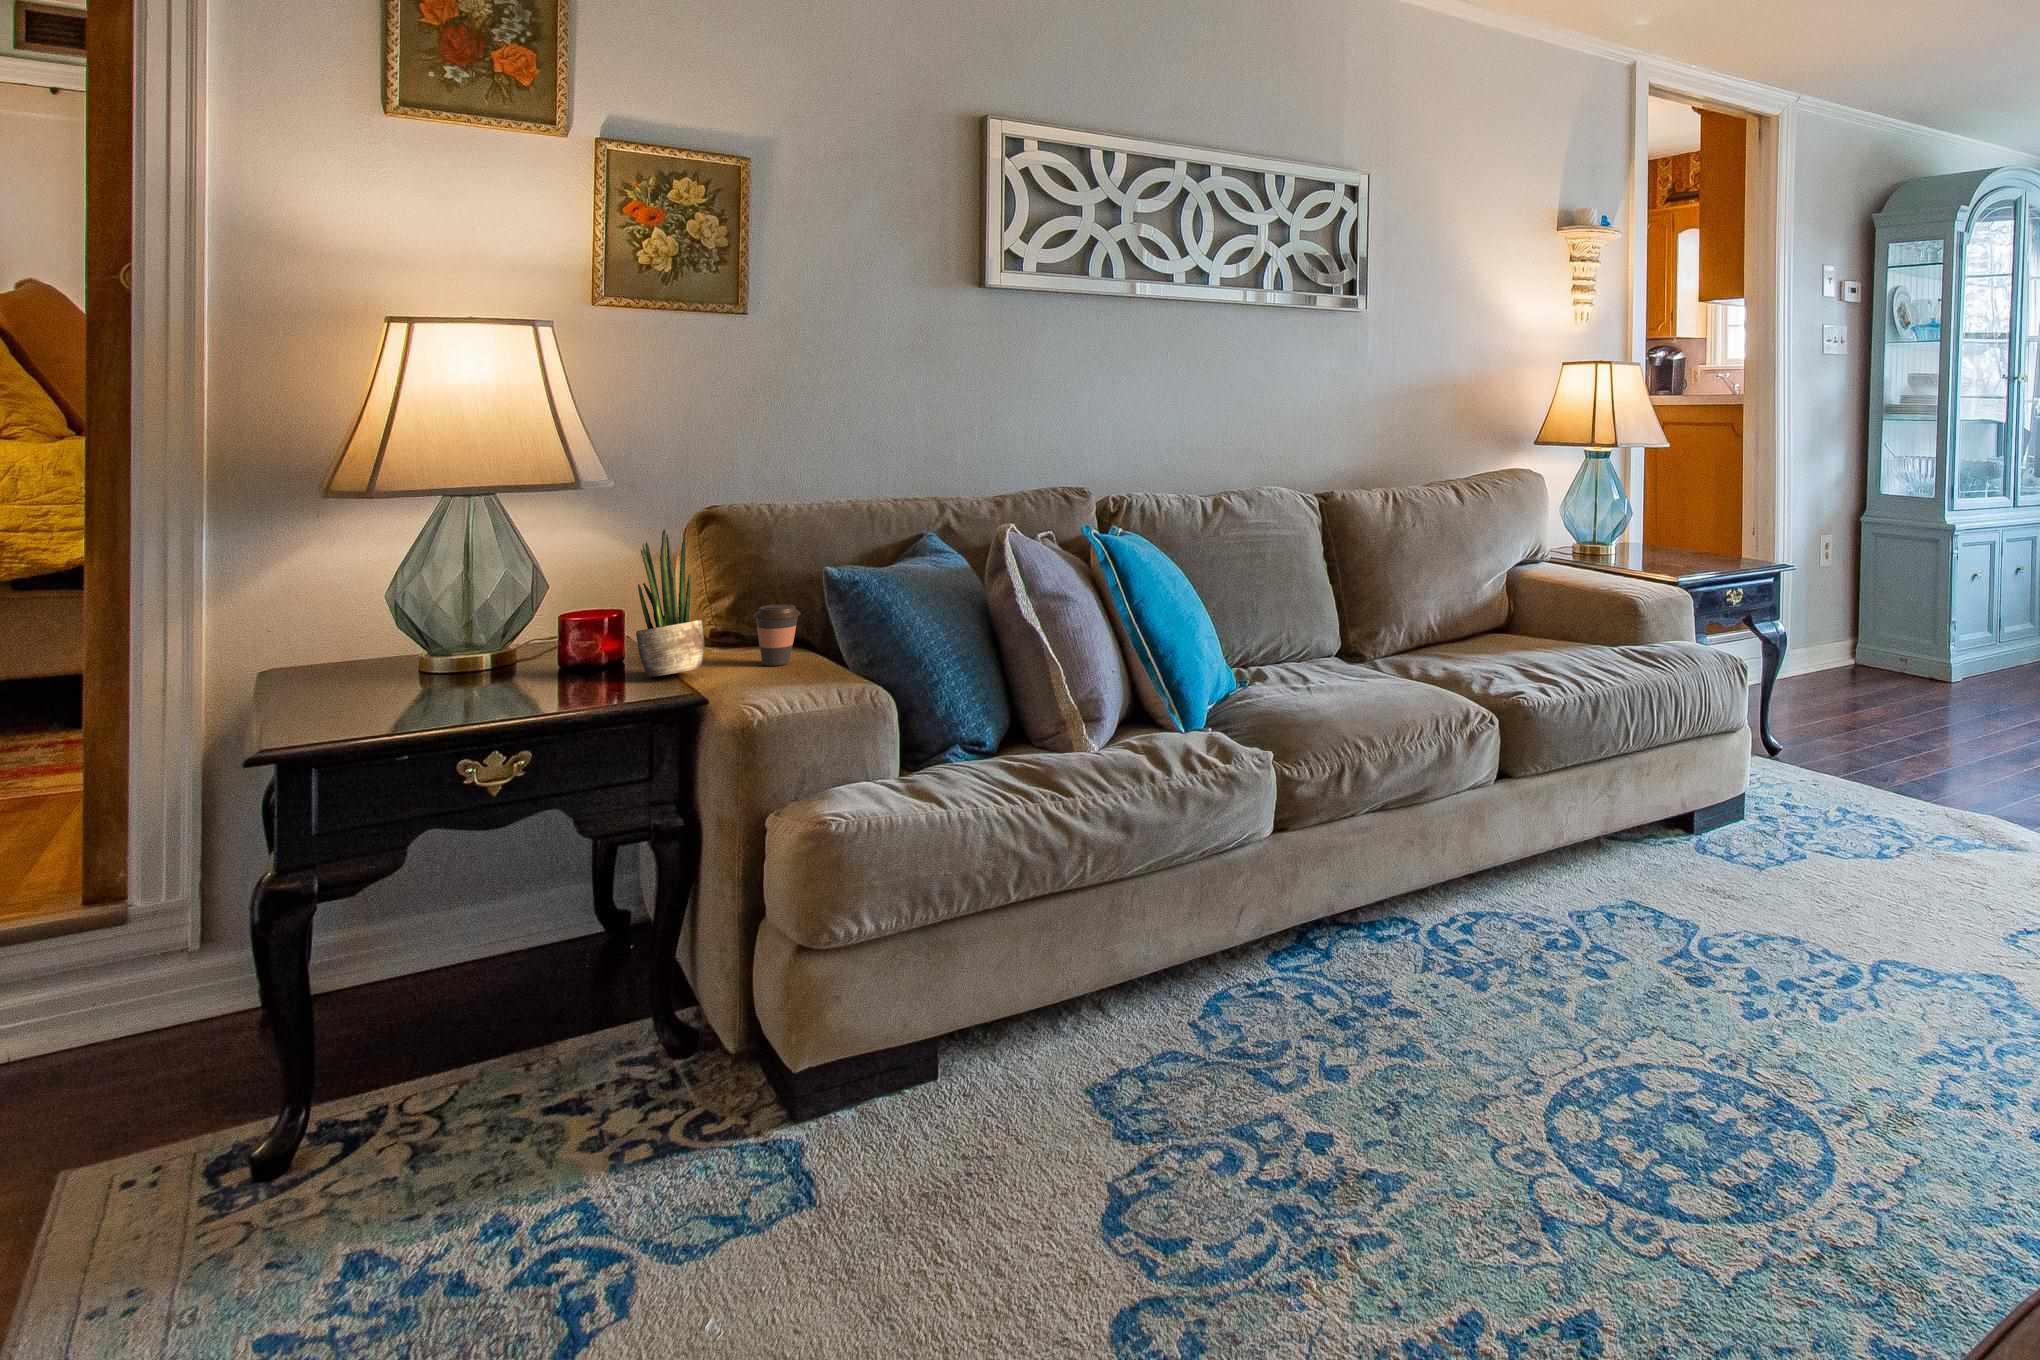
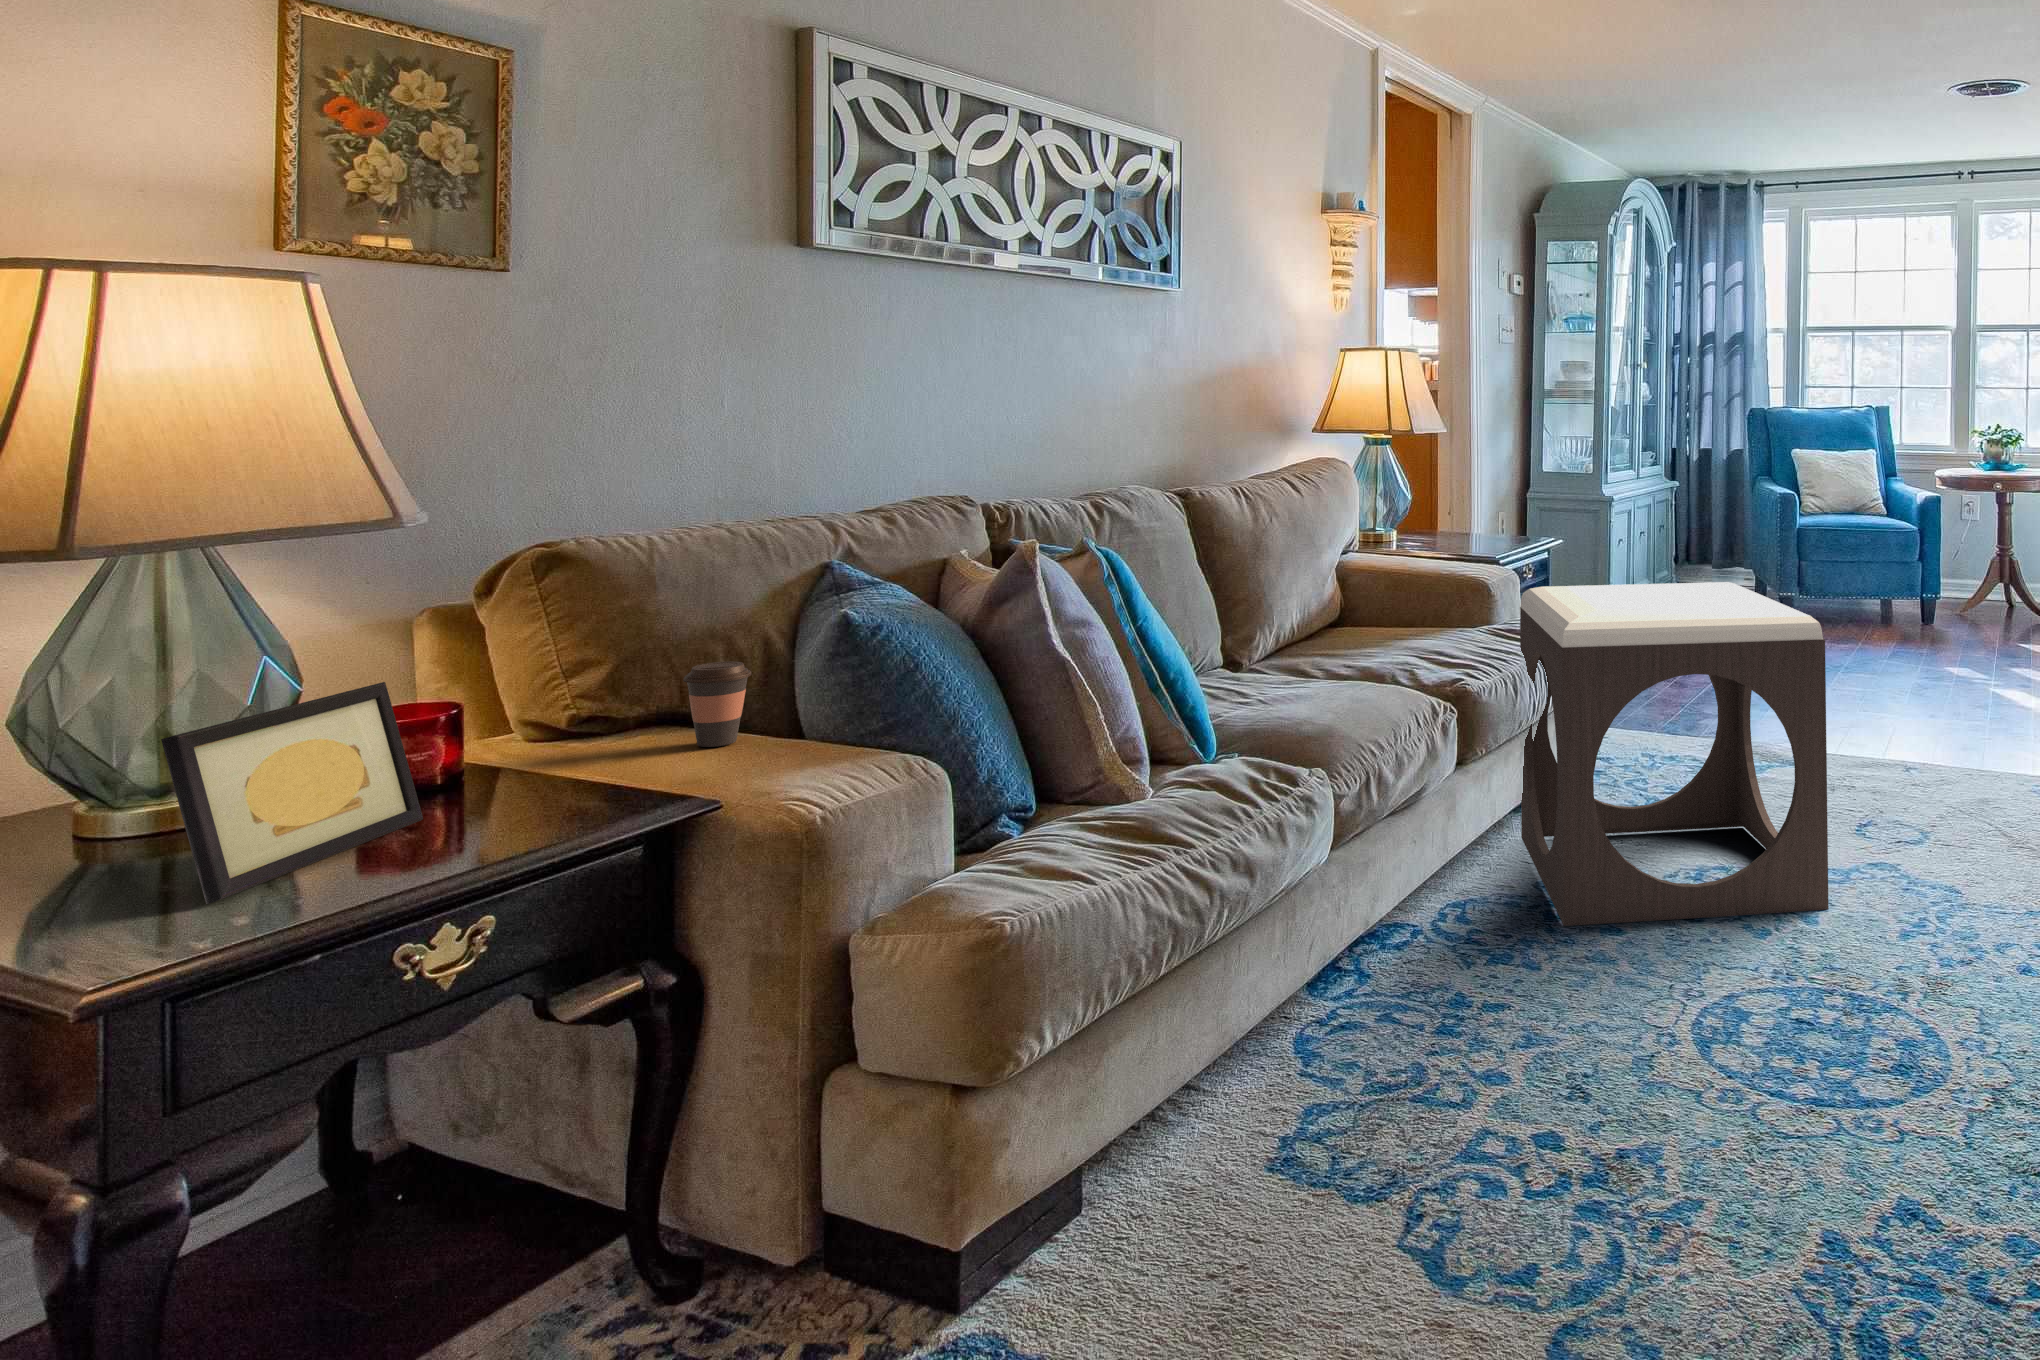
potted plant: present [636,529,704,677] -> none [526,567,646,783]
picture frame: none [365,595,543,719] -> present [161,682,423,904]
footstool: none [1561,615,1870,1013] -> present [1520,582,1829,926]

